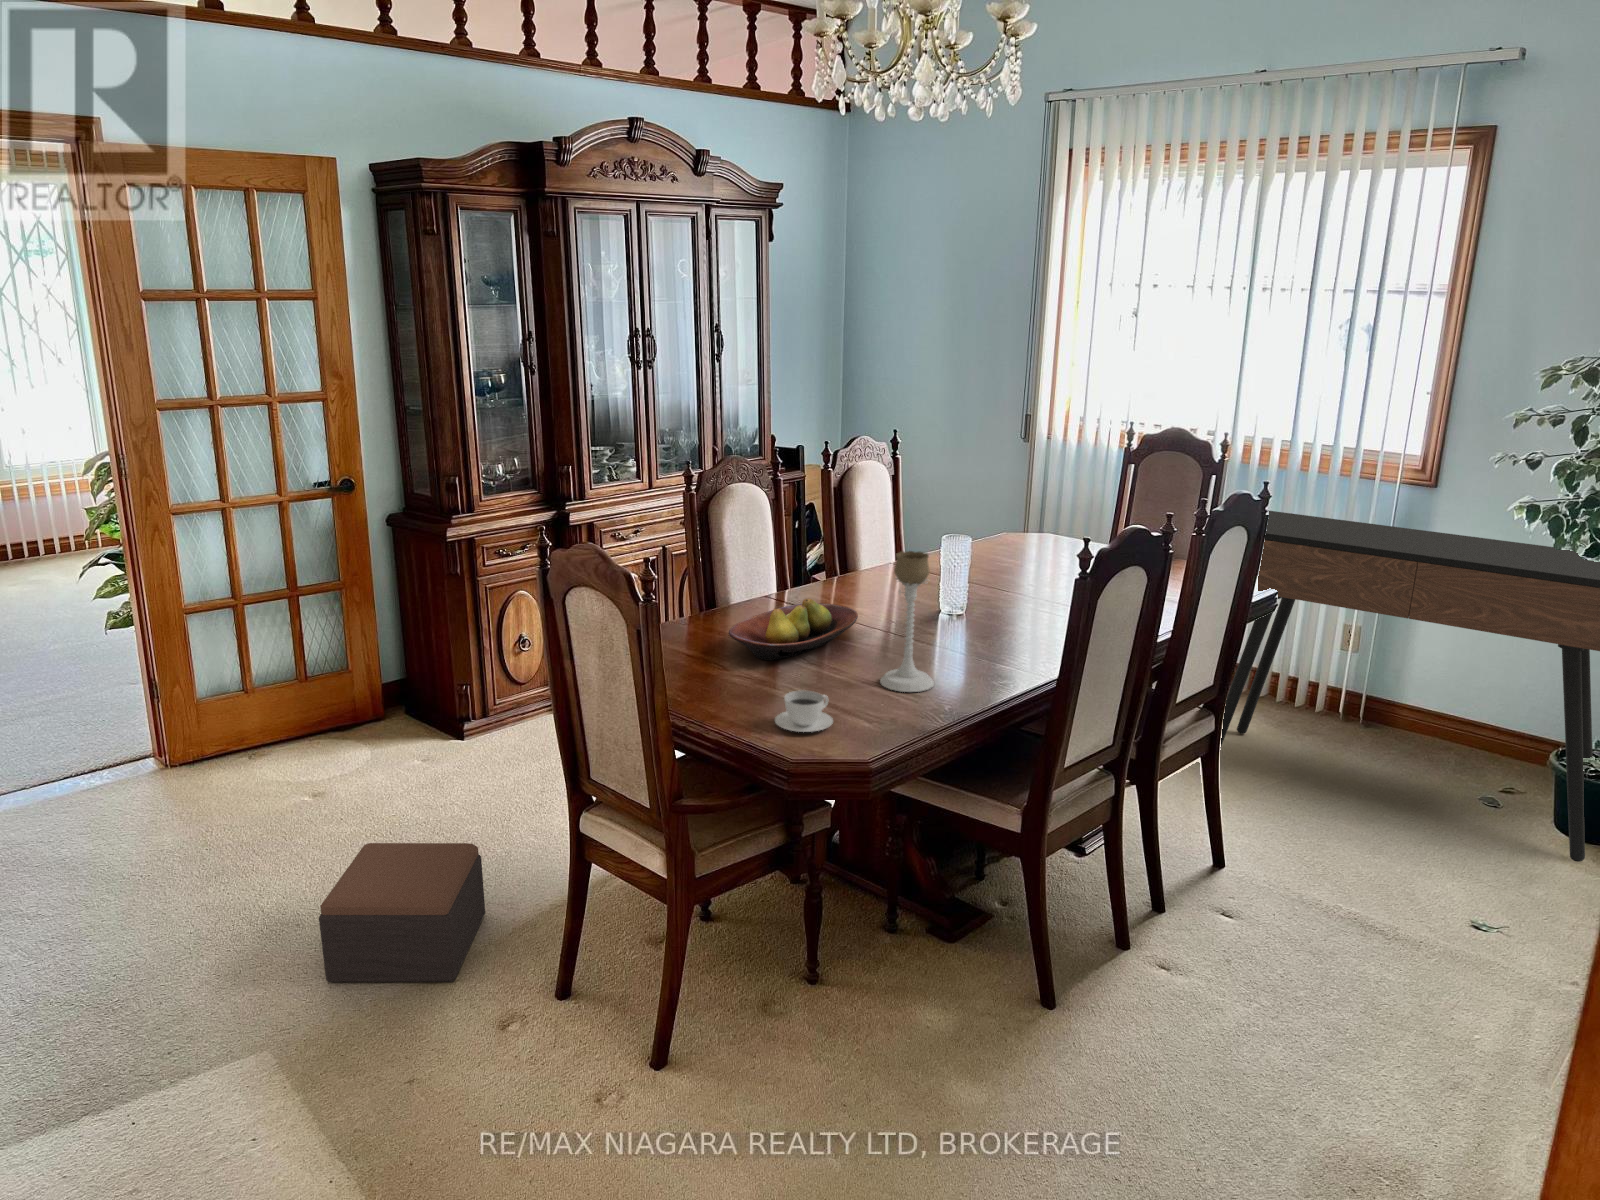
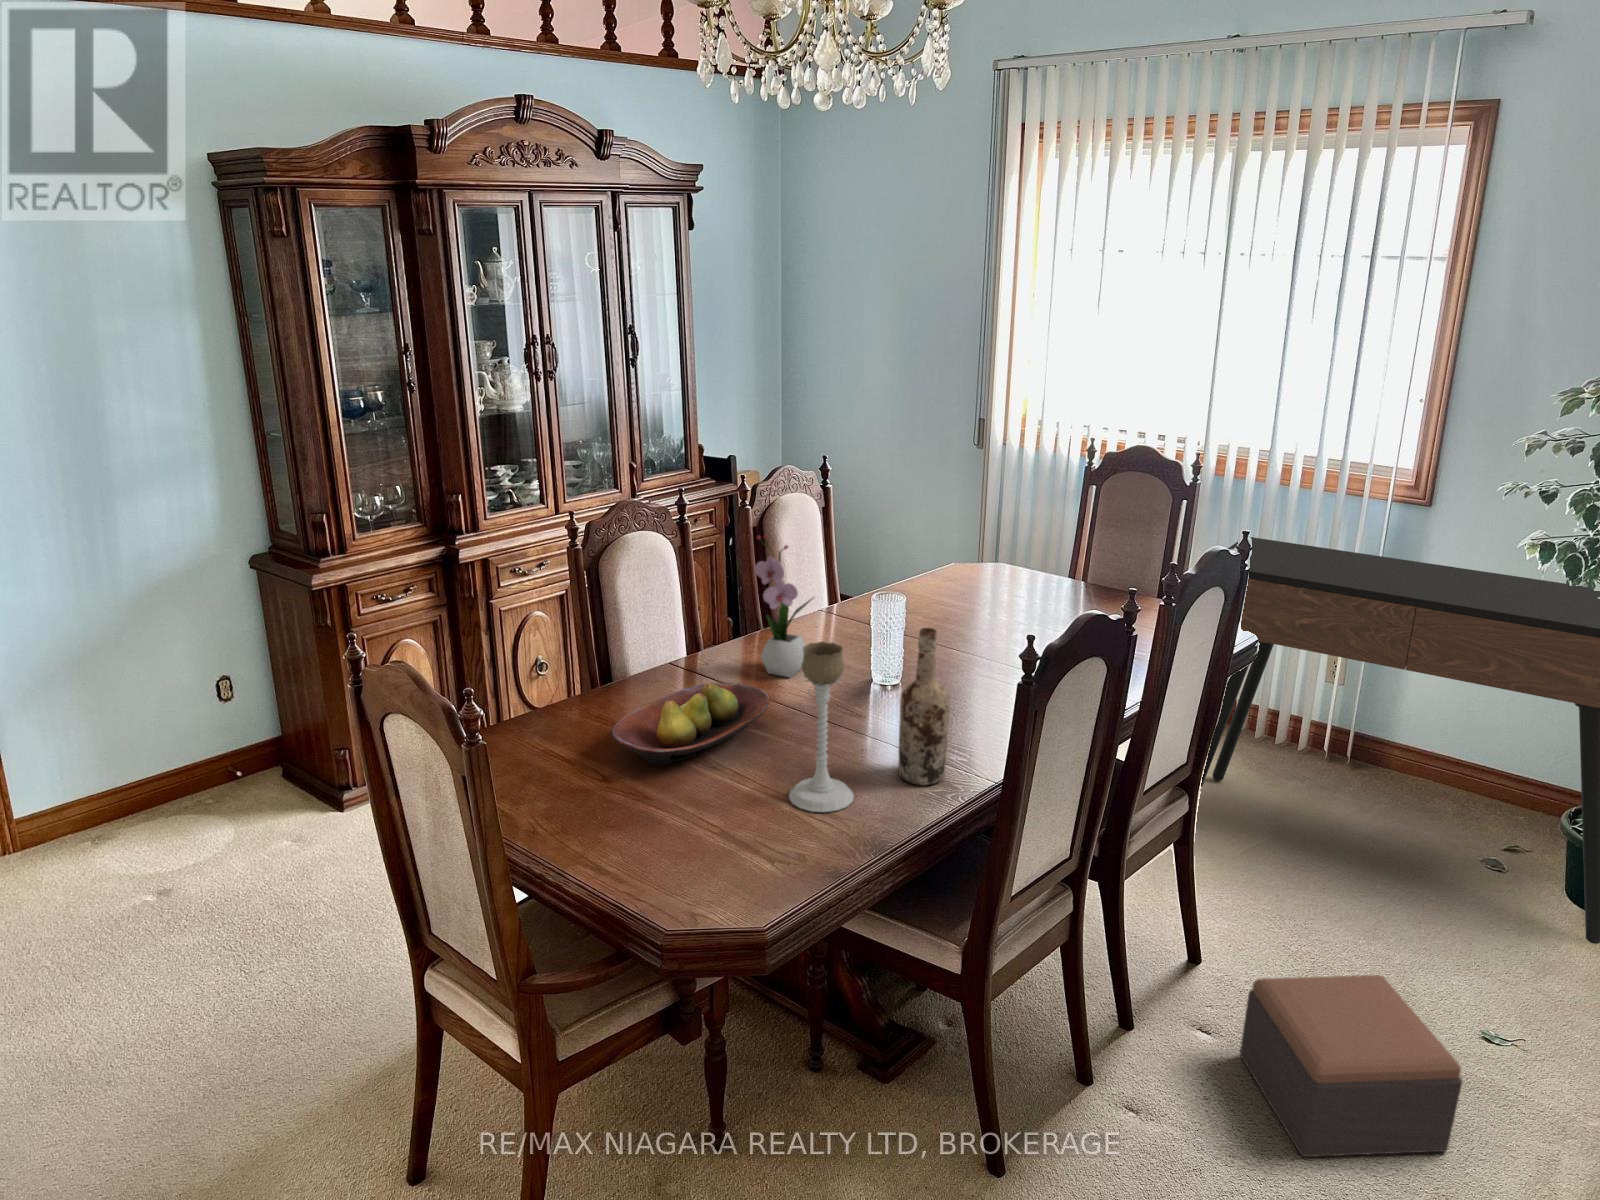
flower arrangement: none [843,481,893,607] -> present [755,534,813,677]
wine bottle: none [970,544,1015,677] -> present [898,628,950,785]
teacup: present [775,690,833,732] -> none [652,826,724,885]
footstool: present [319,843,485,982] -> present [1240,975,1462,1157]

